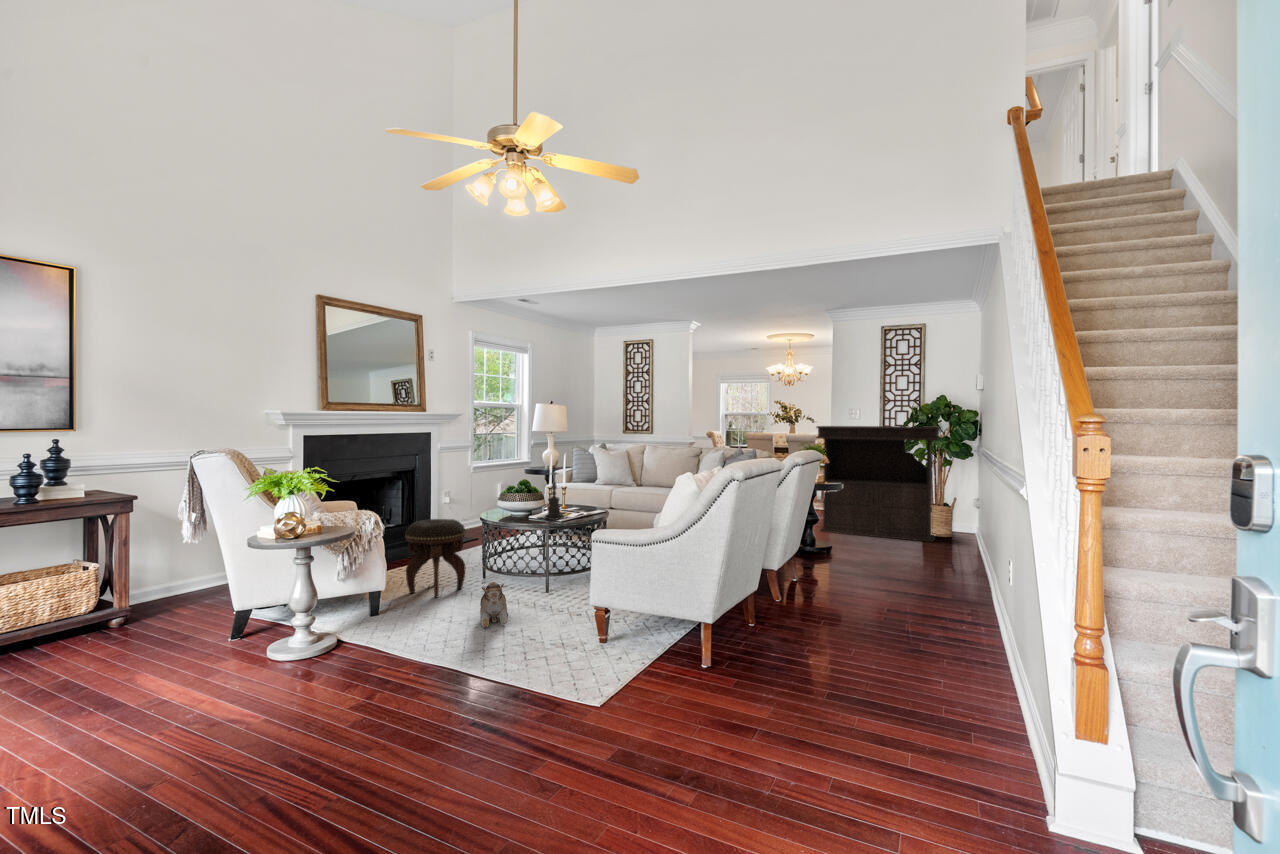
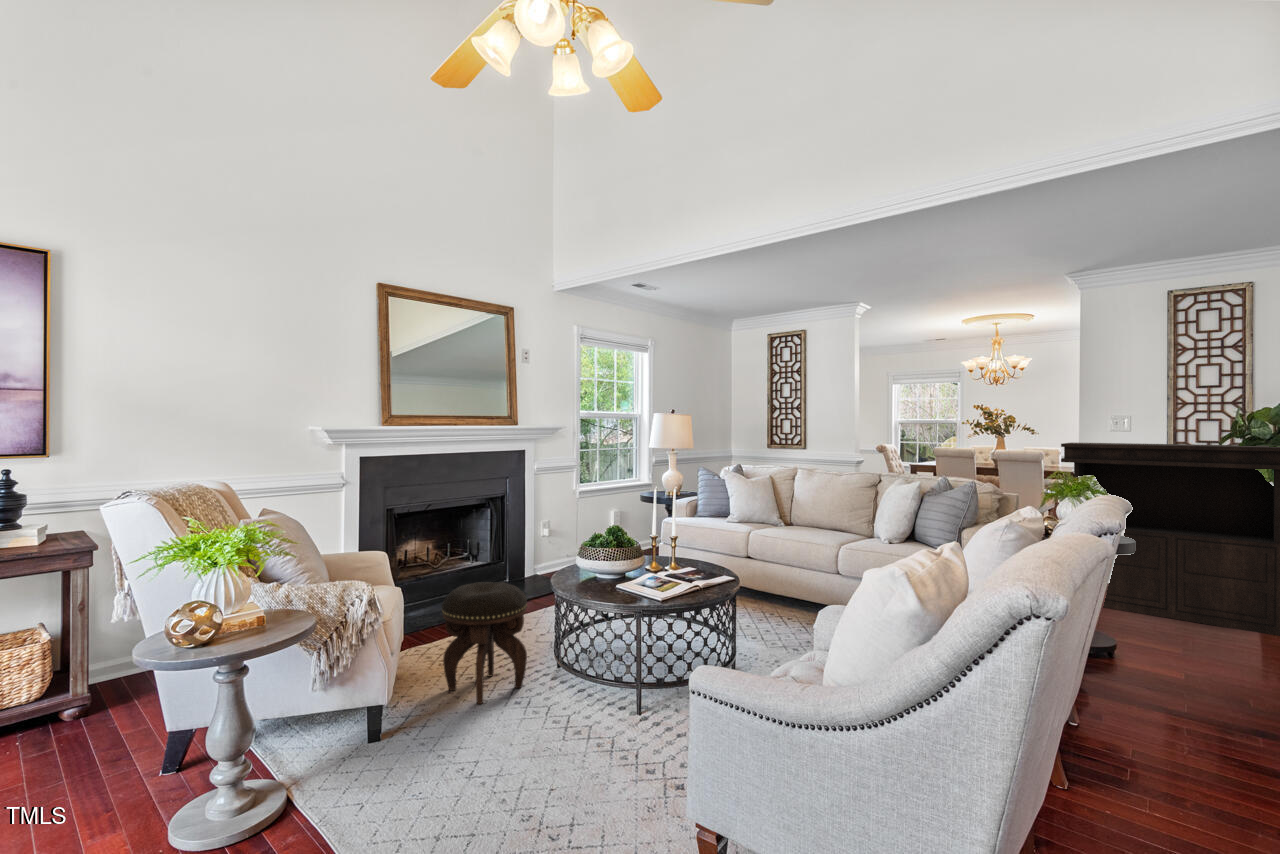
candle holder: present [540,471,568,520] -> none [628,510,681,595]
plush toy: present [480,582,508,628] -> none [510,719,564,794]

